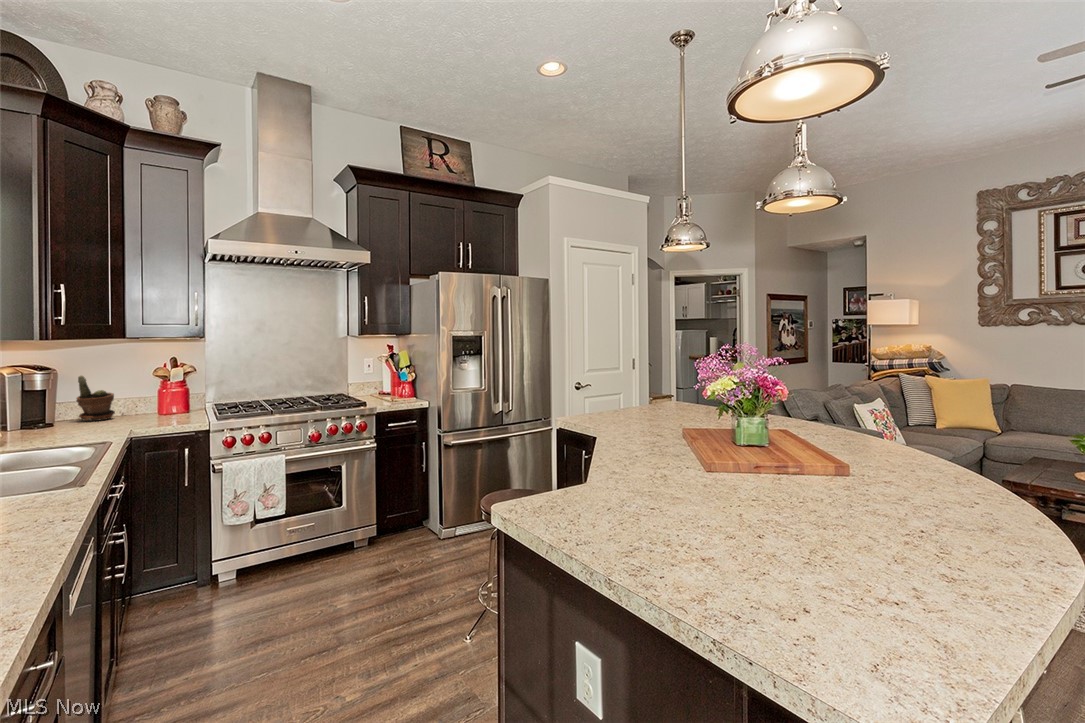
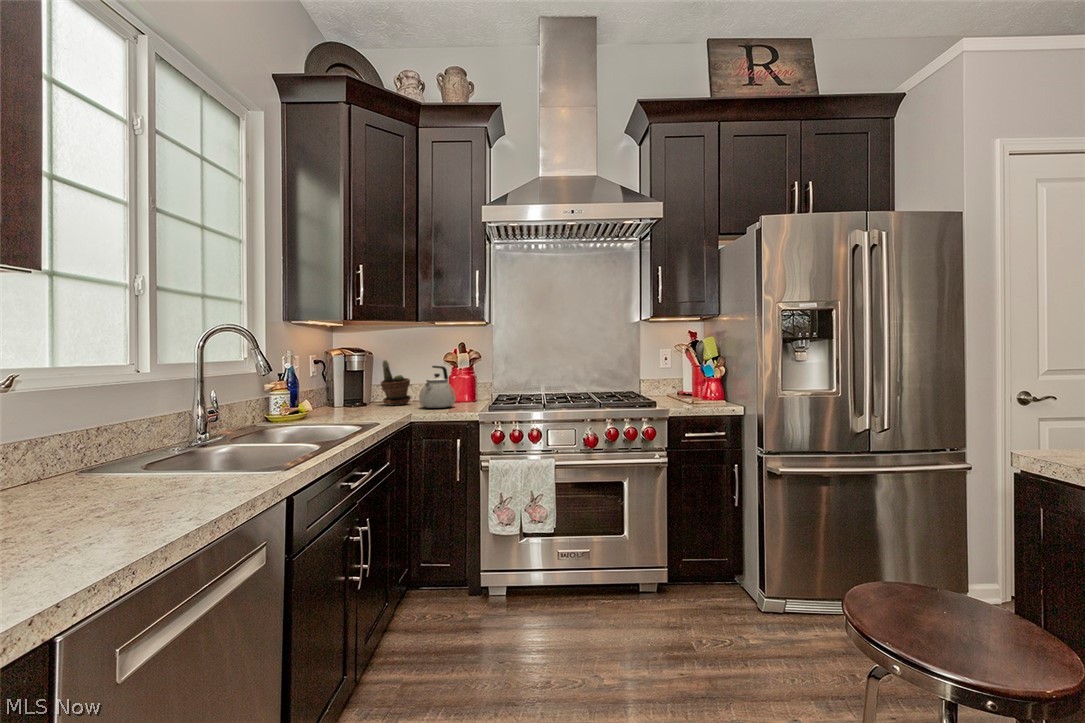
kettle: none [132,381,175,421] -> present [419,366,456,408]

